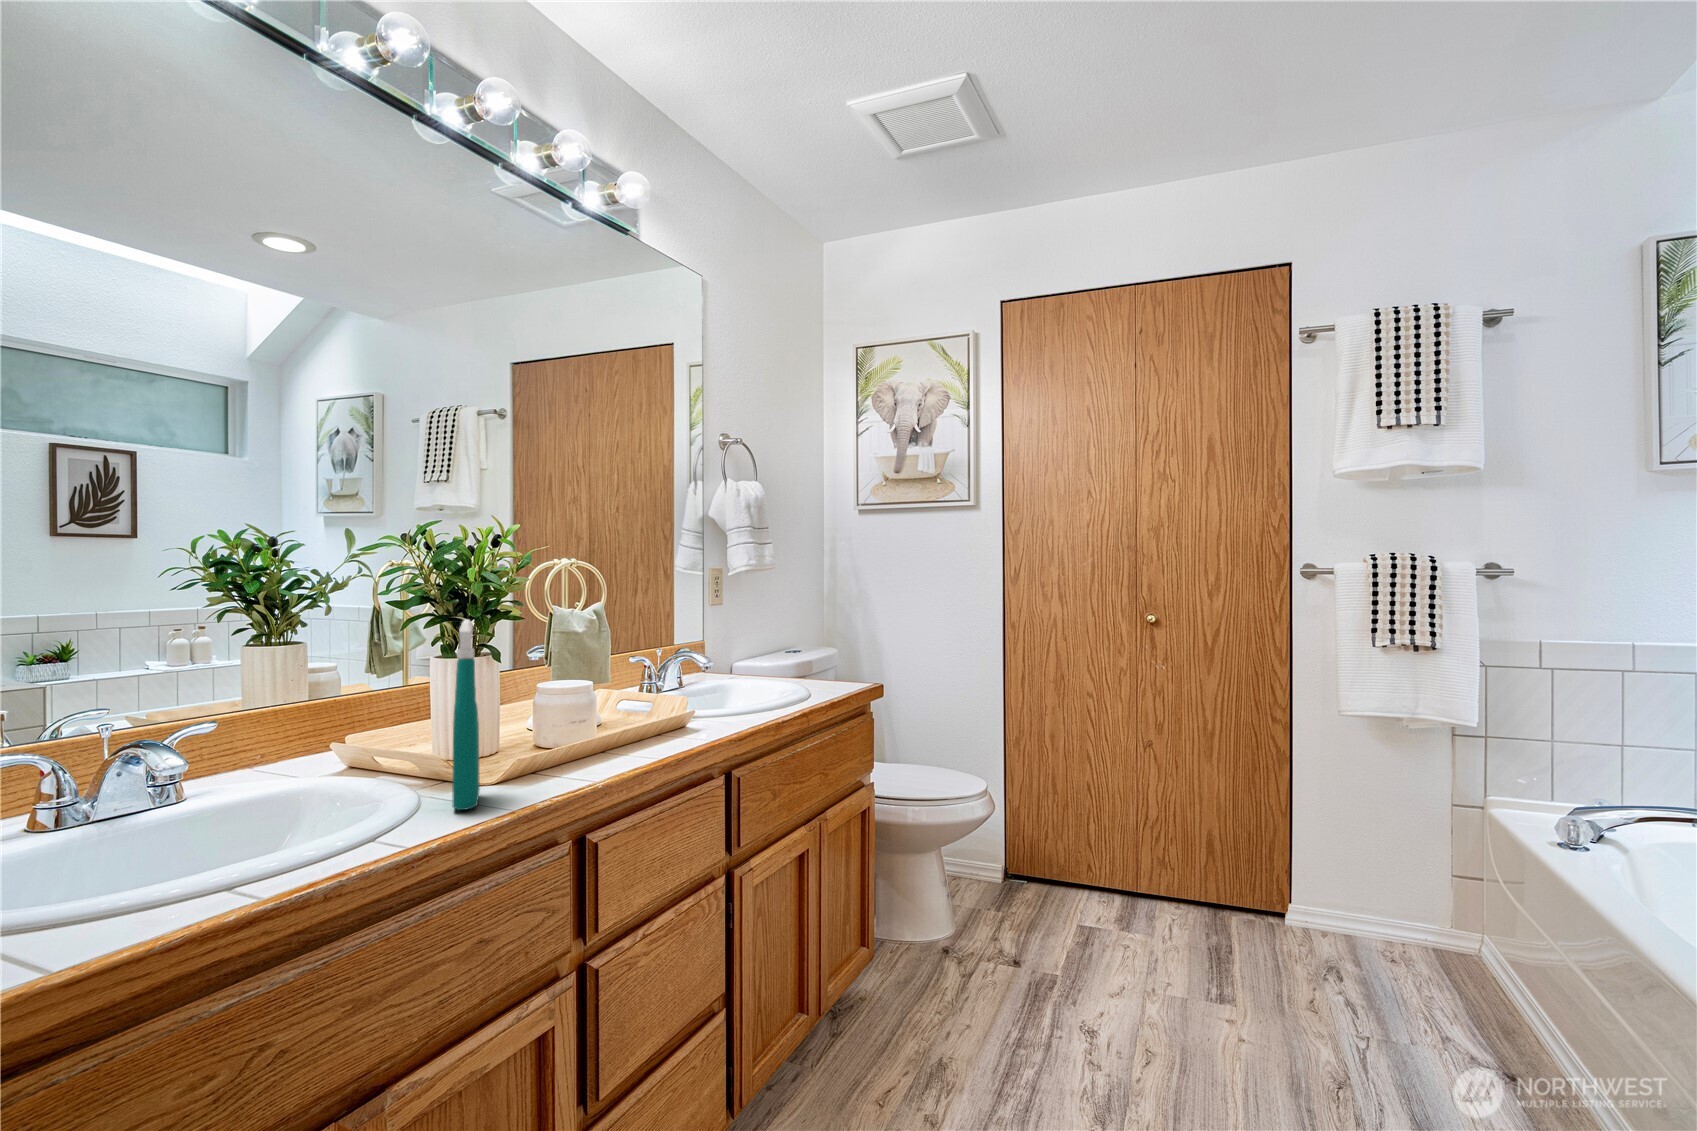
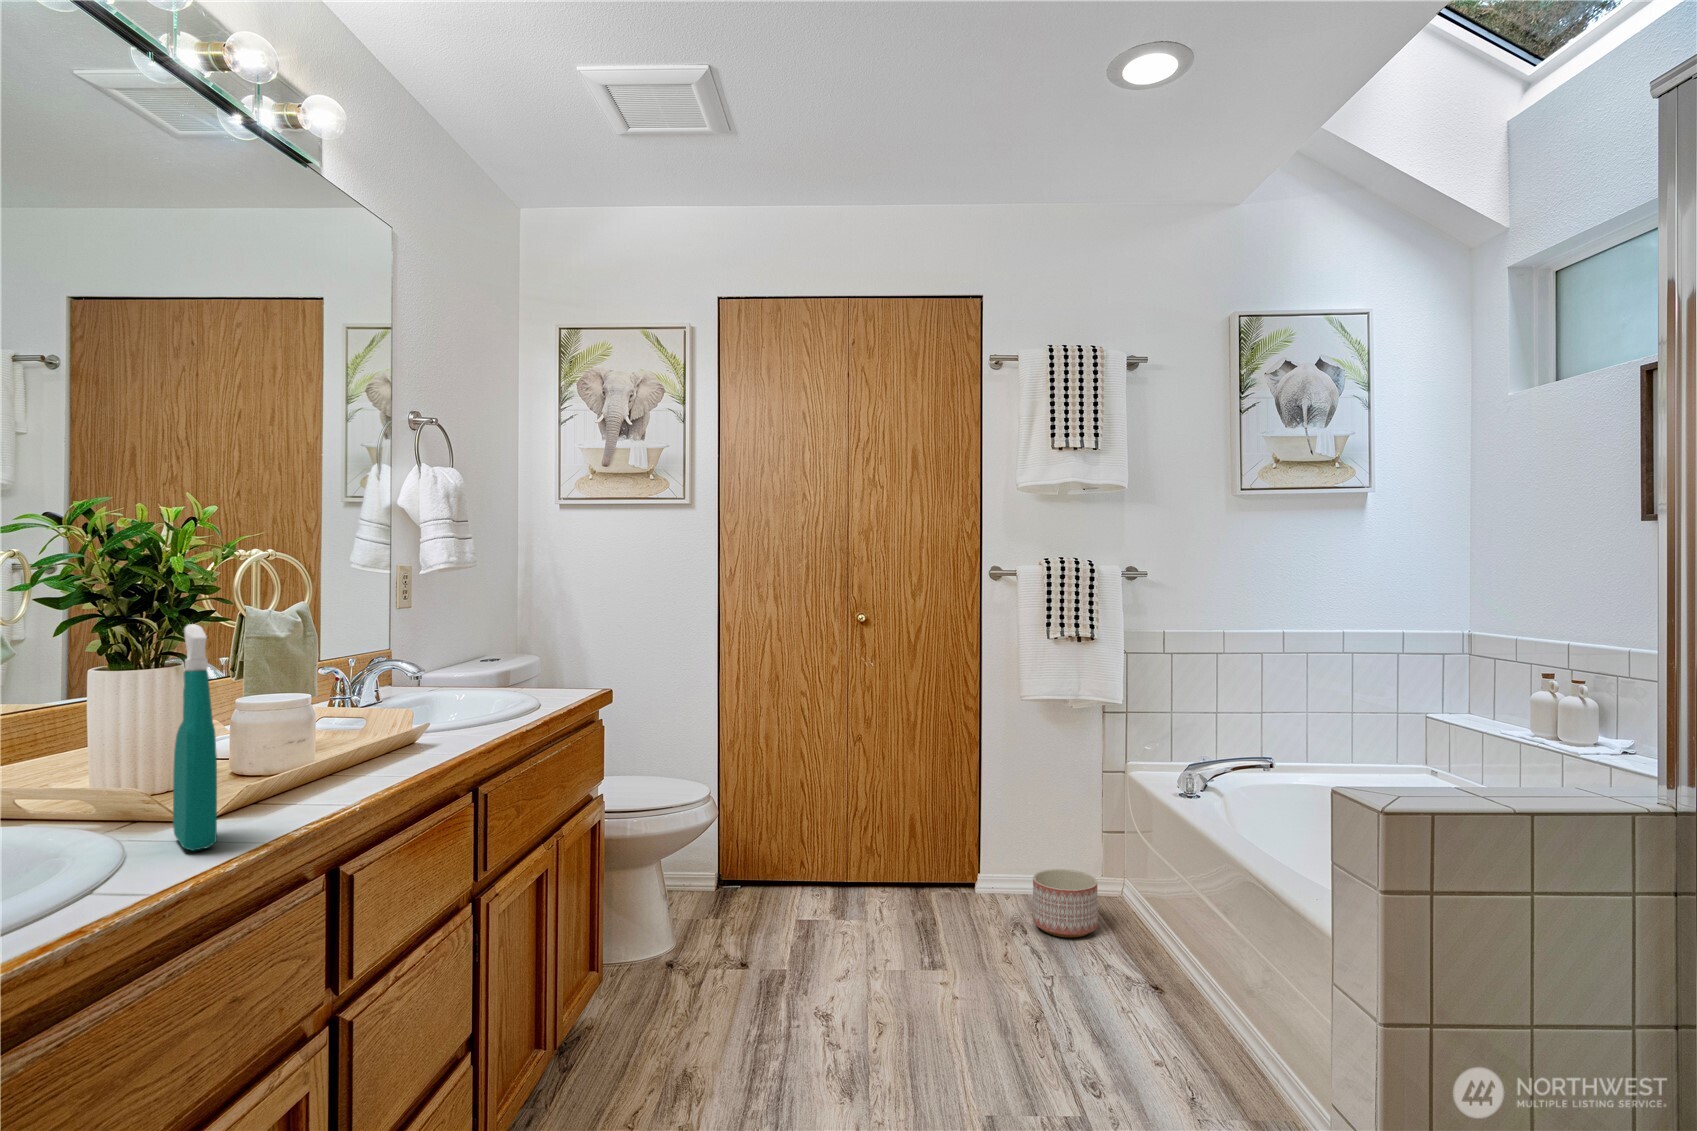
planter: none [1352,910,1438,995] -> present [1033,869,1098,937]

